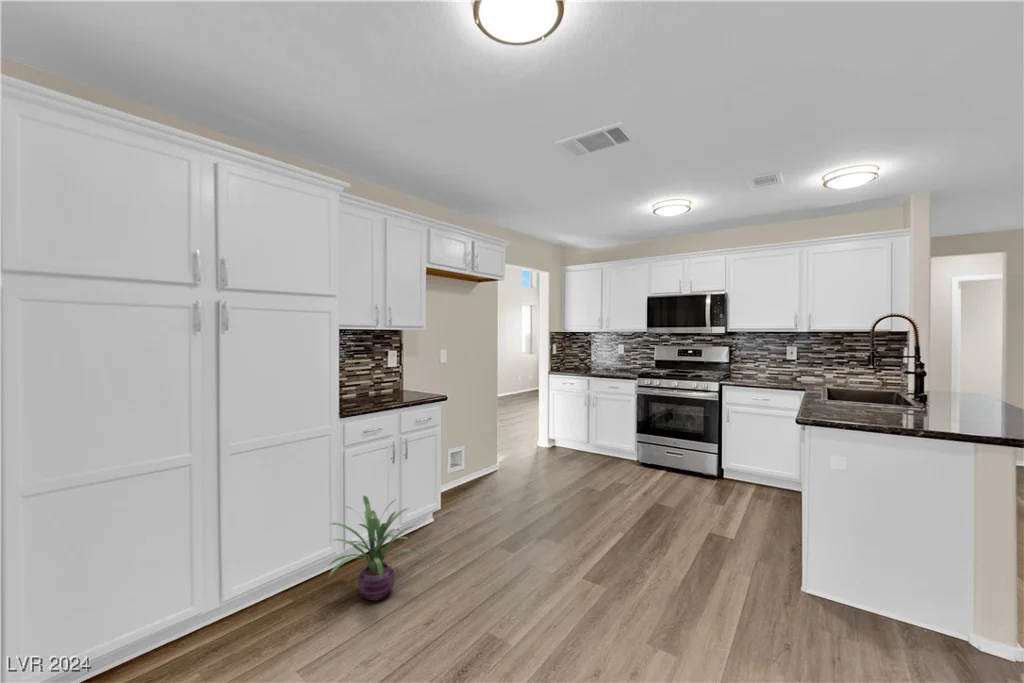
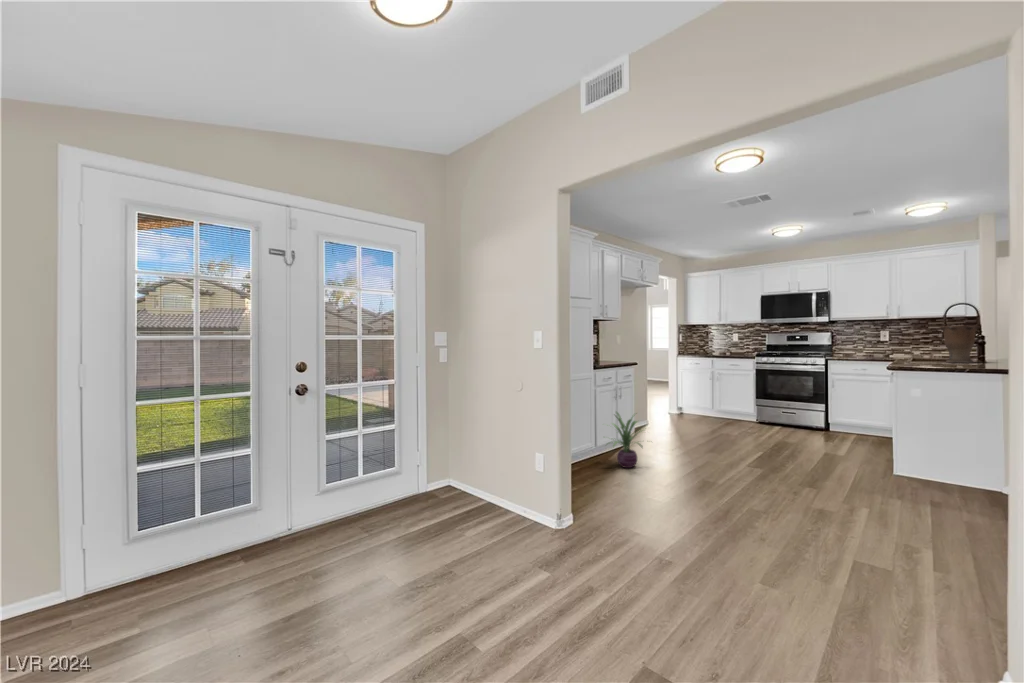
vase: none [869,357,932,422] -> present [940,325,980,363]

